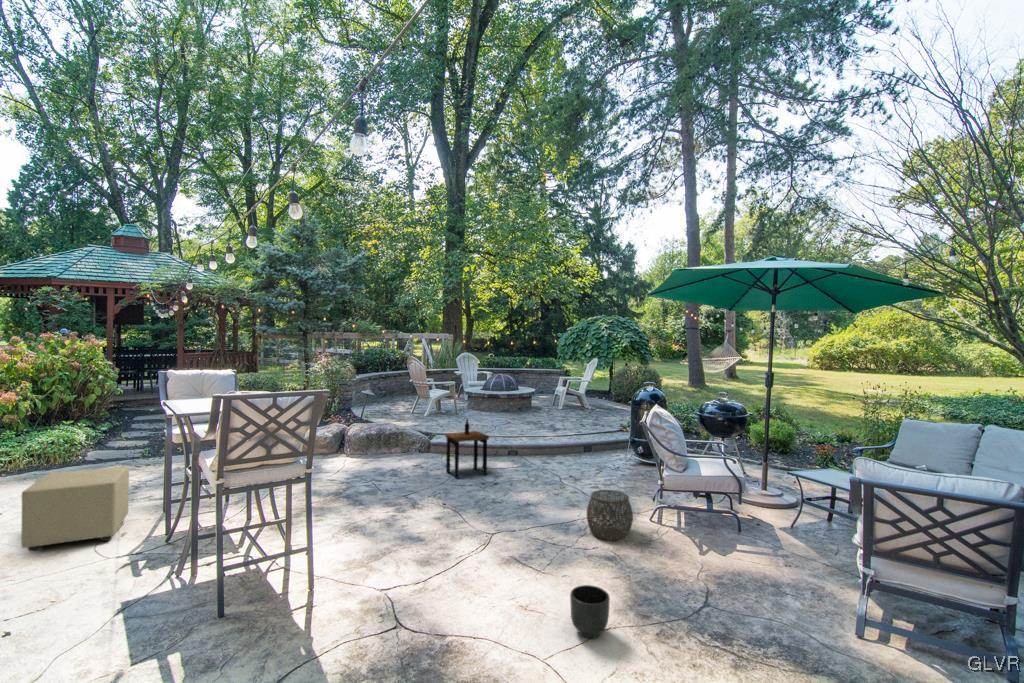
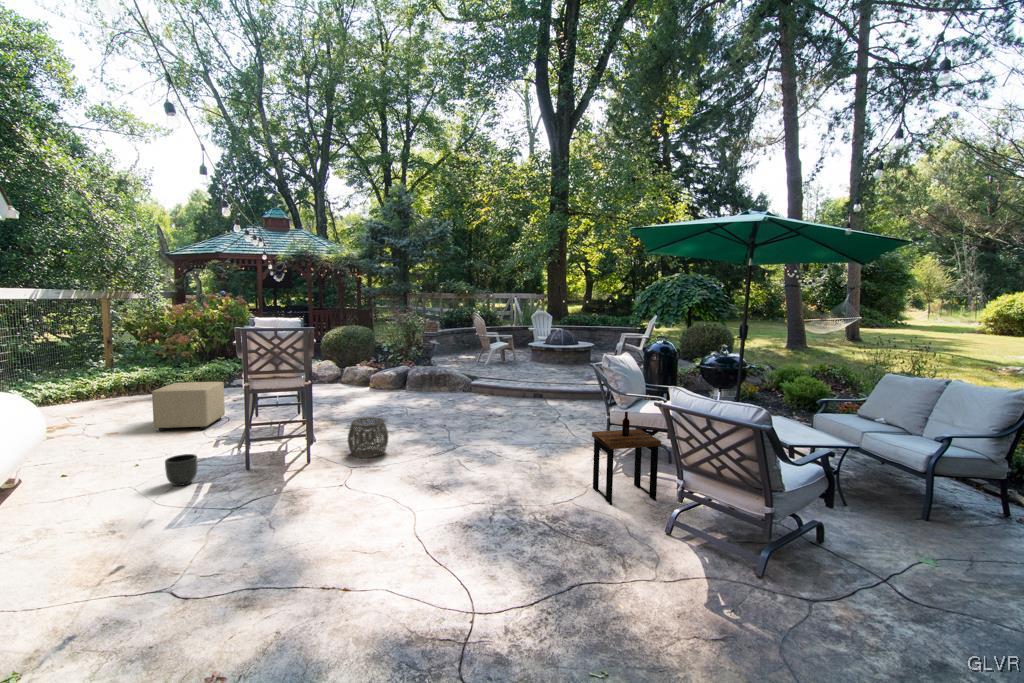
side table: present [445,419,489,479] -> present [592,412,661,505]
woven basket: present [587,490,633,540] -> present [348,417,388,459]
planter: present [570,585,610,638] -> present [165,454,197,486]

